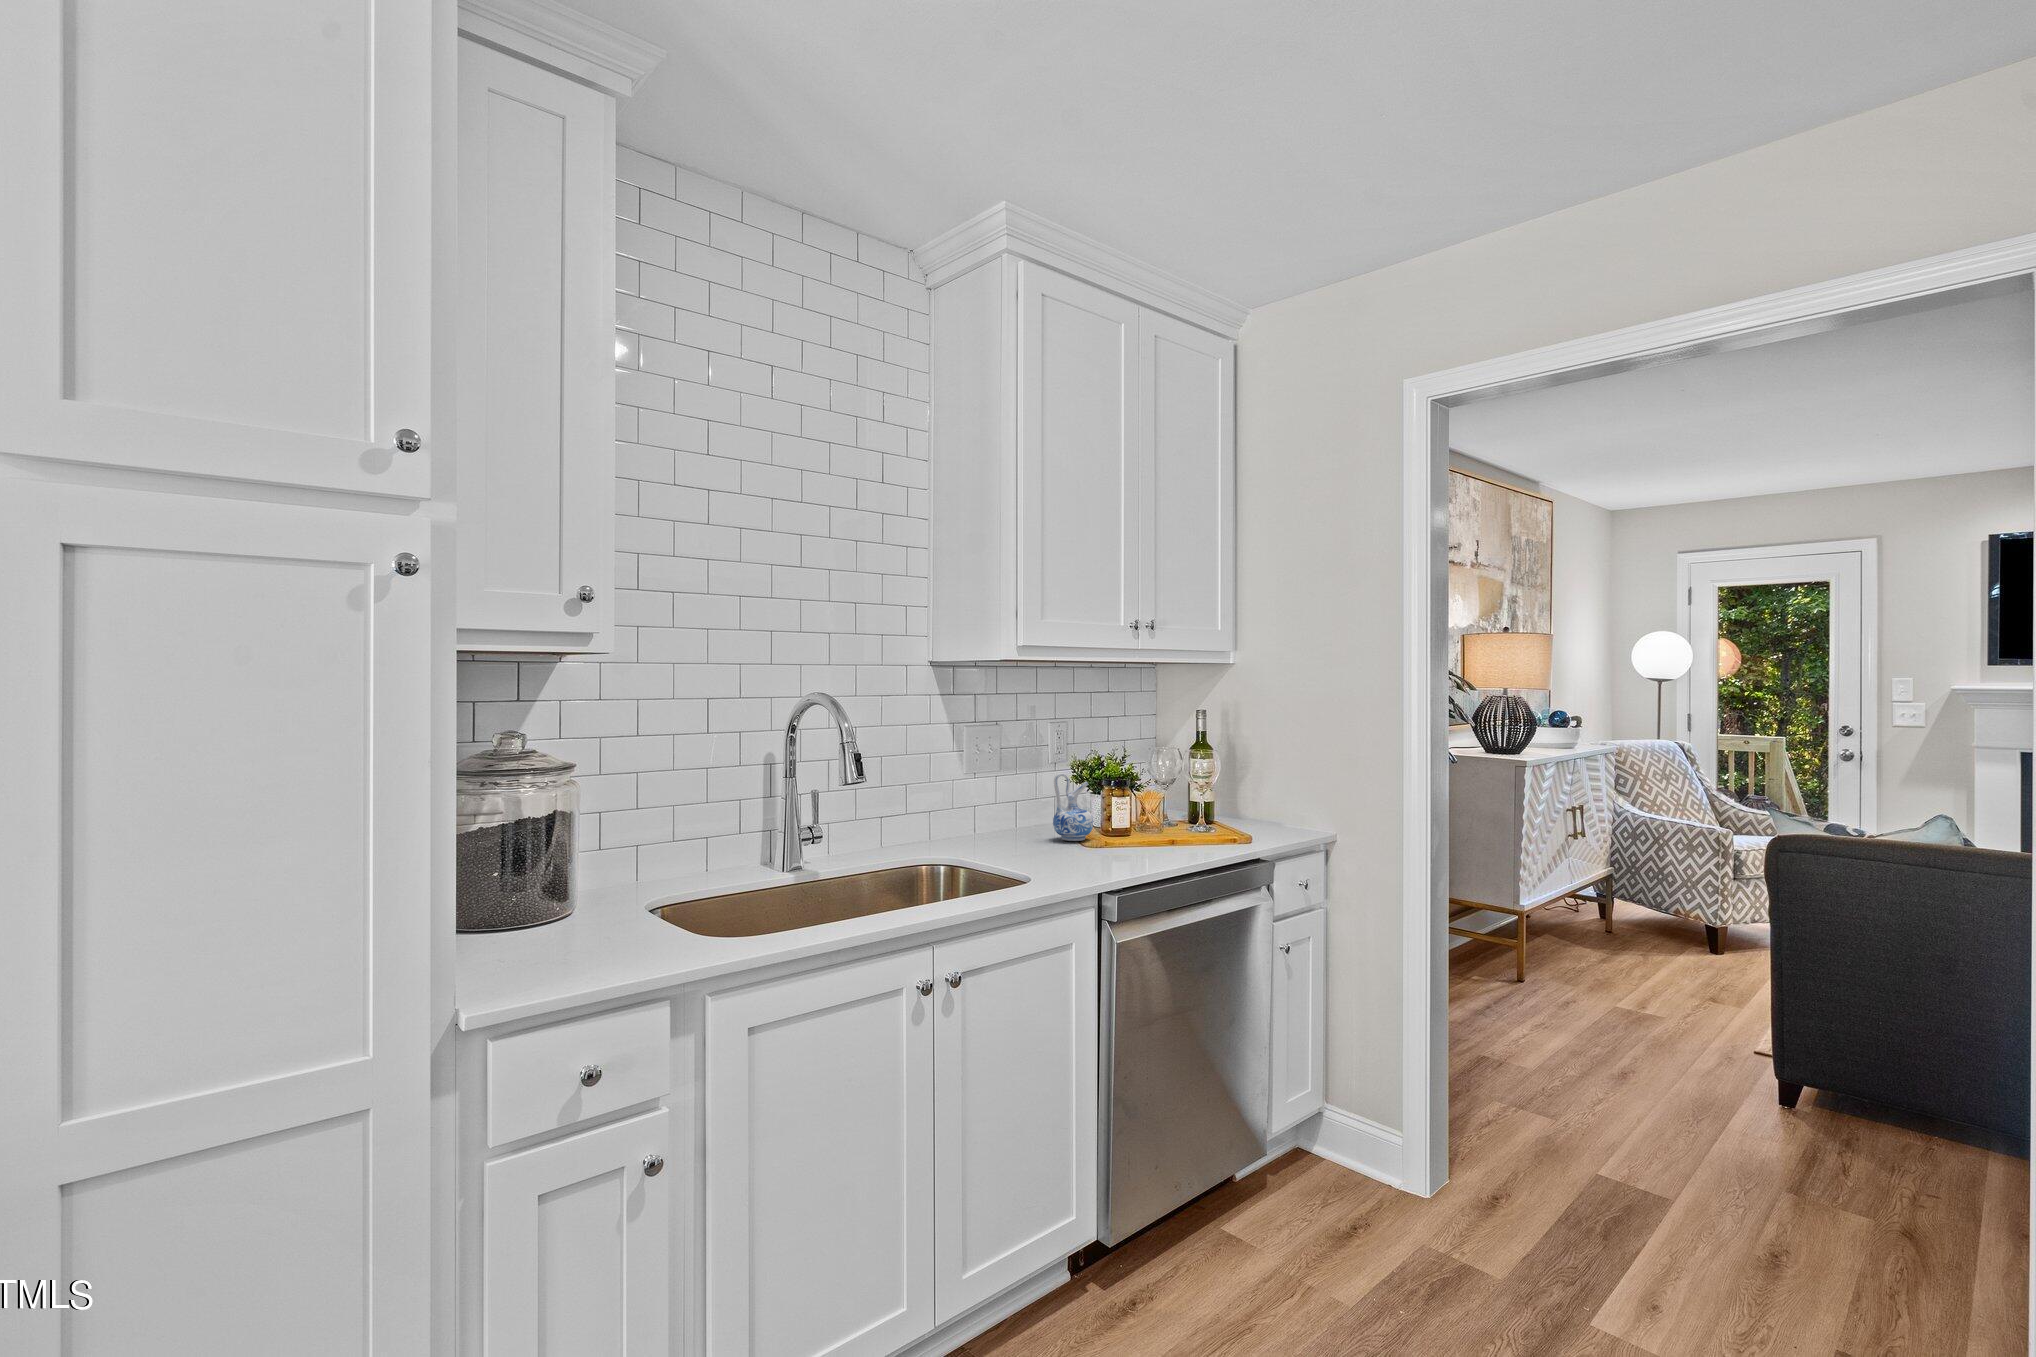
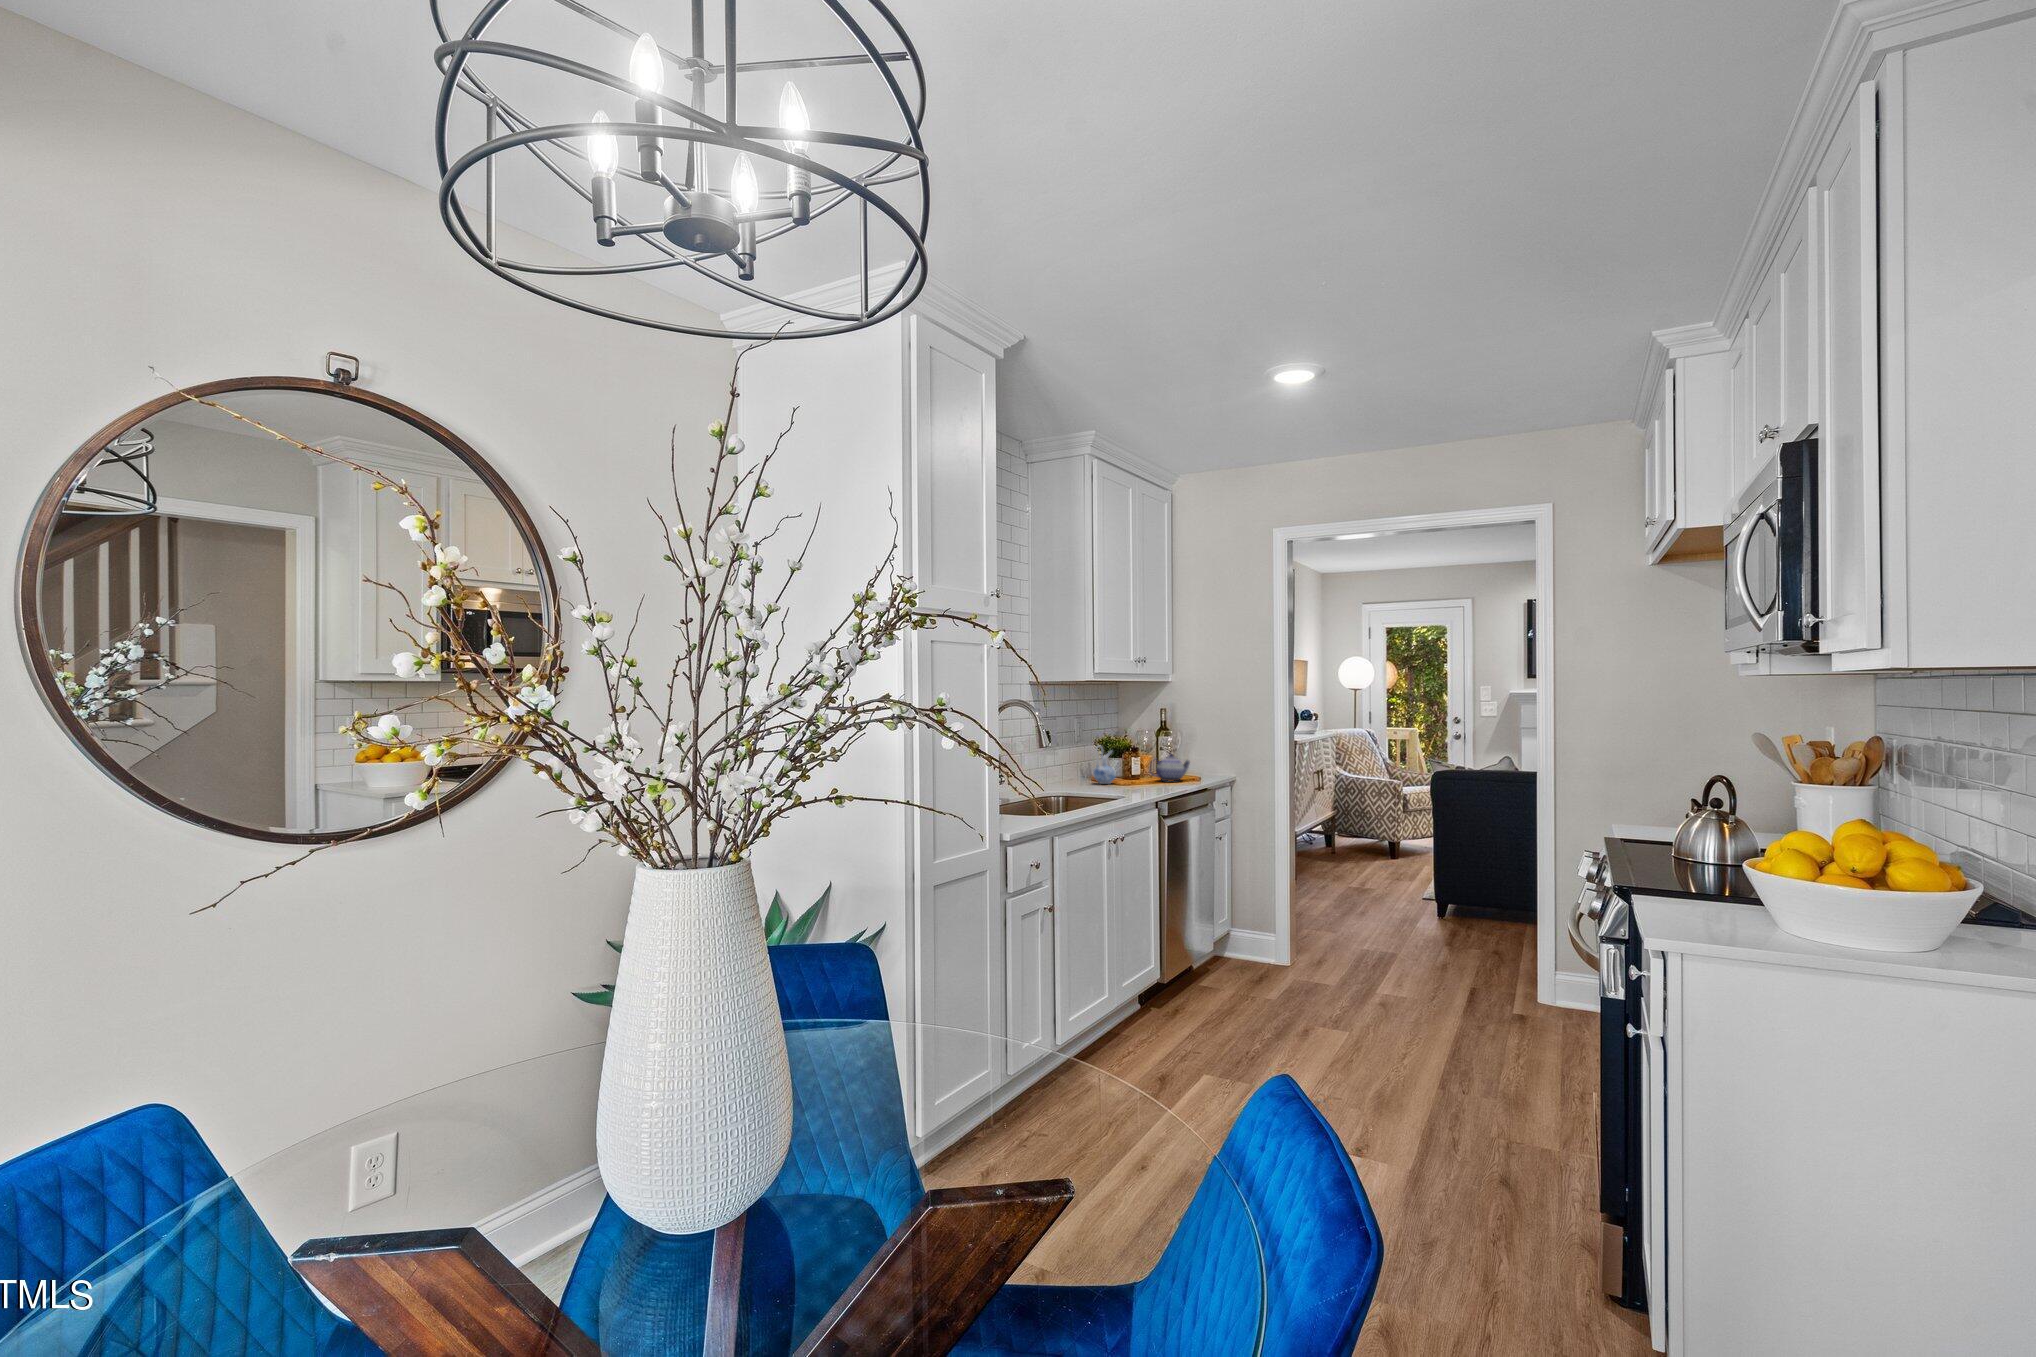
teapot: none [1154,790,1236,842] -> present [1151,754,1190,781]

